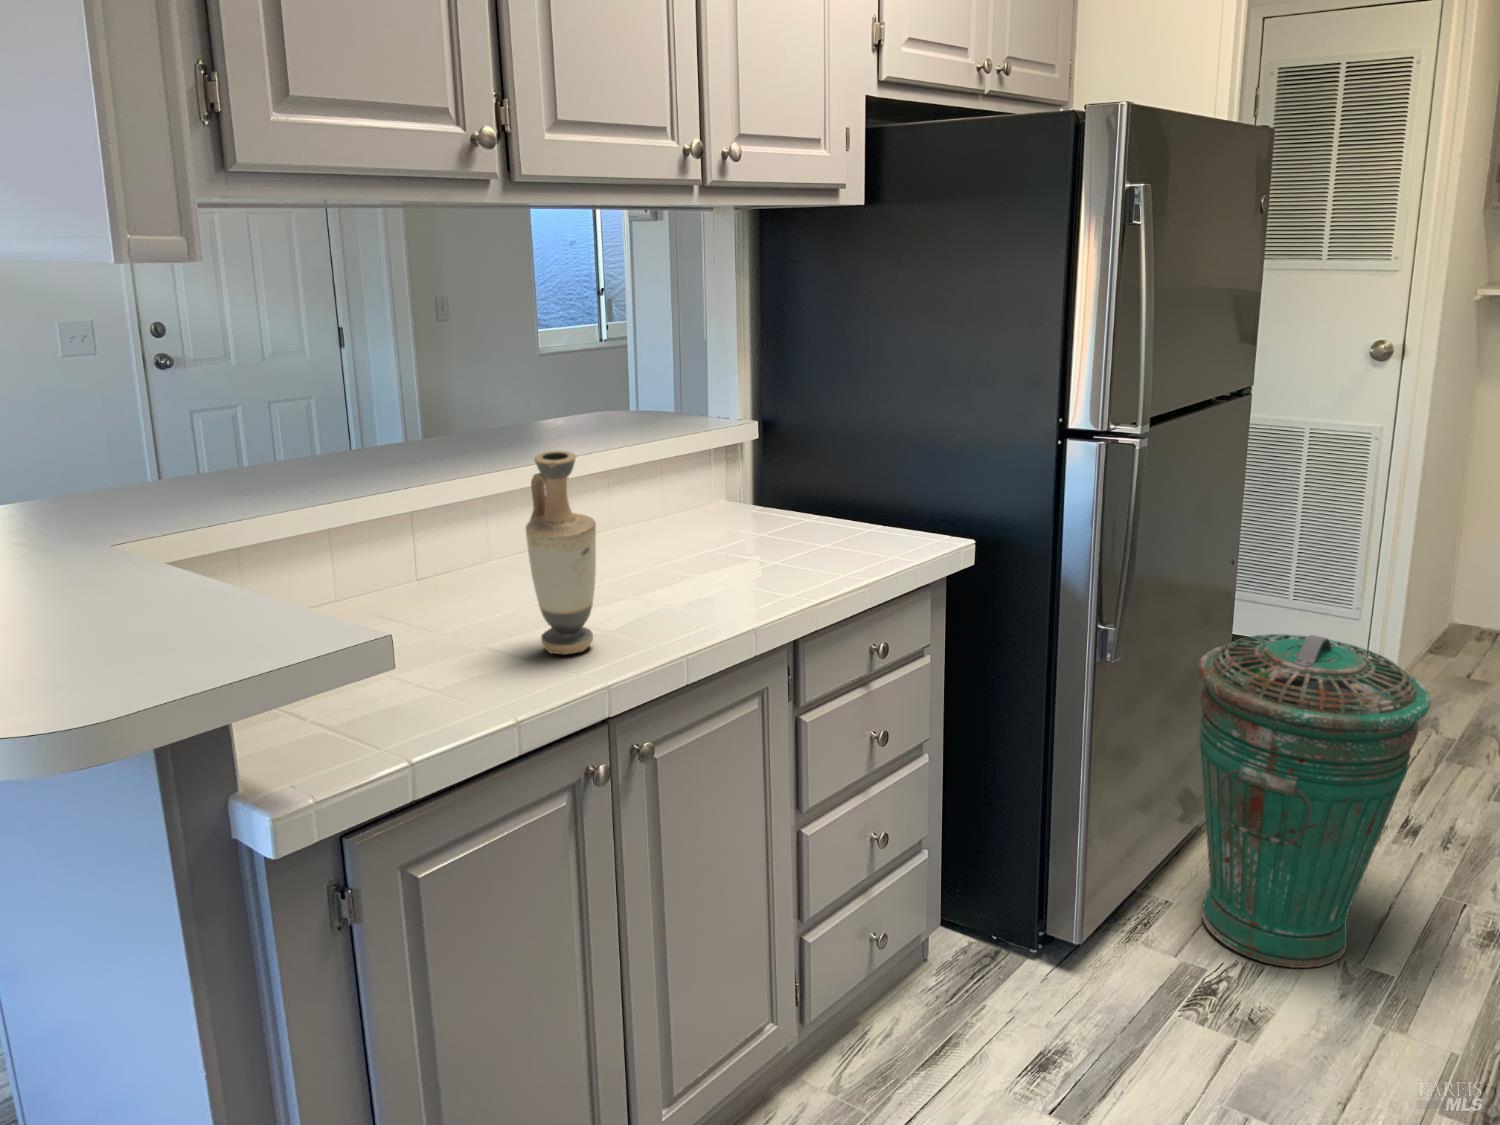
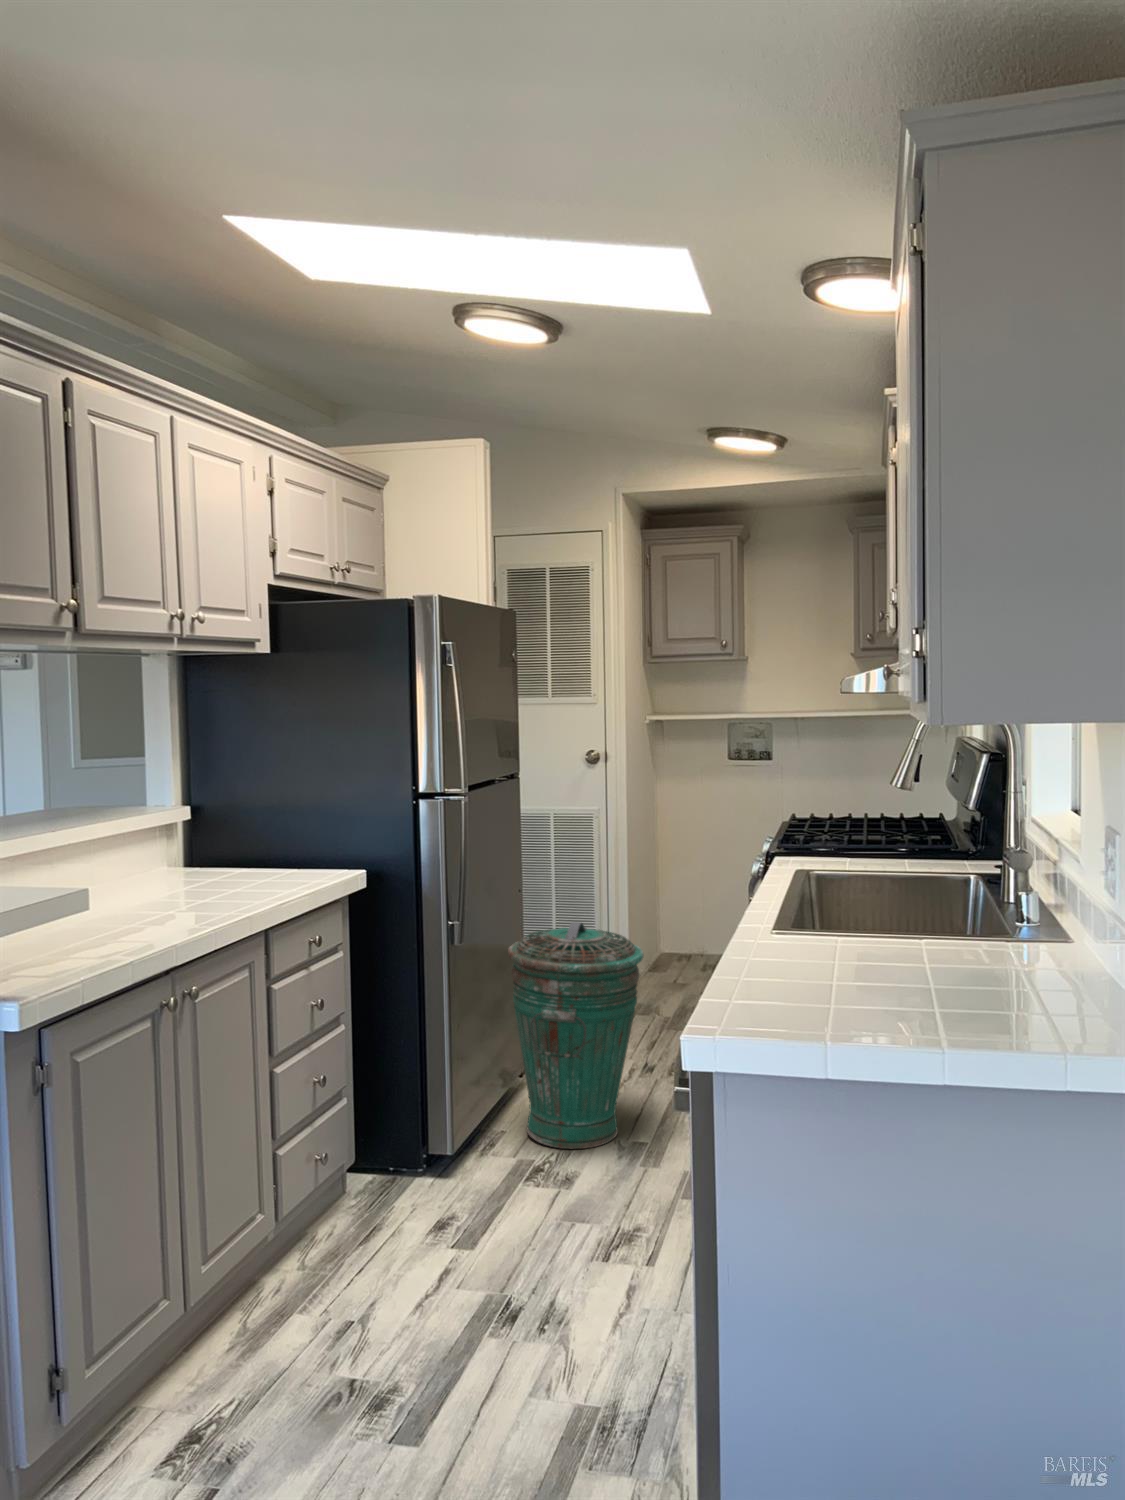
vase: present [526,451,596,654] -> none [101,801,149,939]

